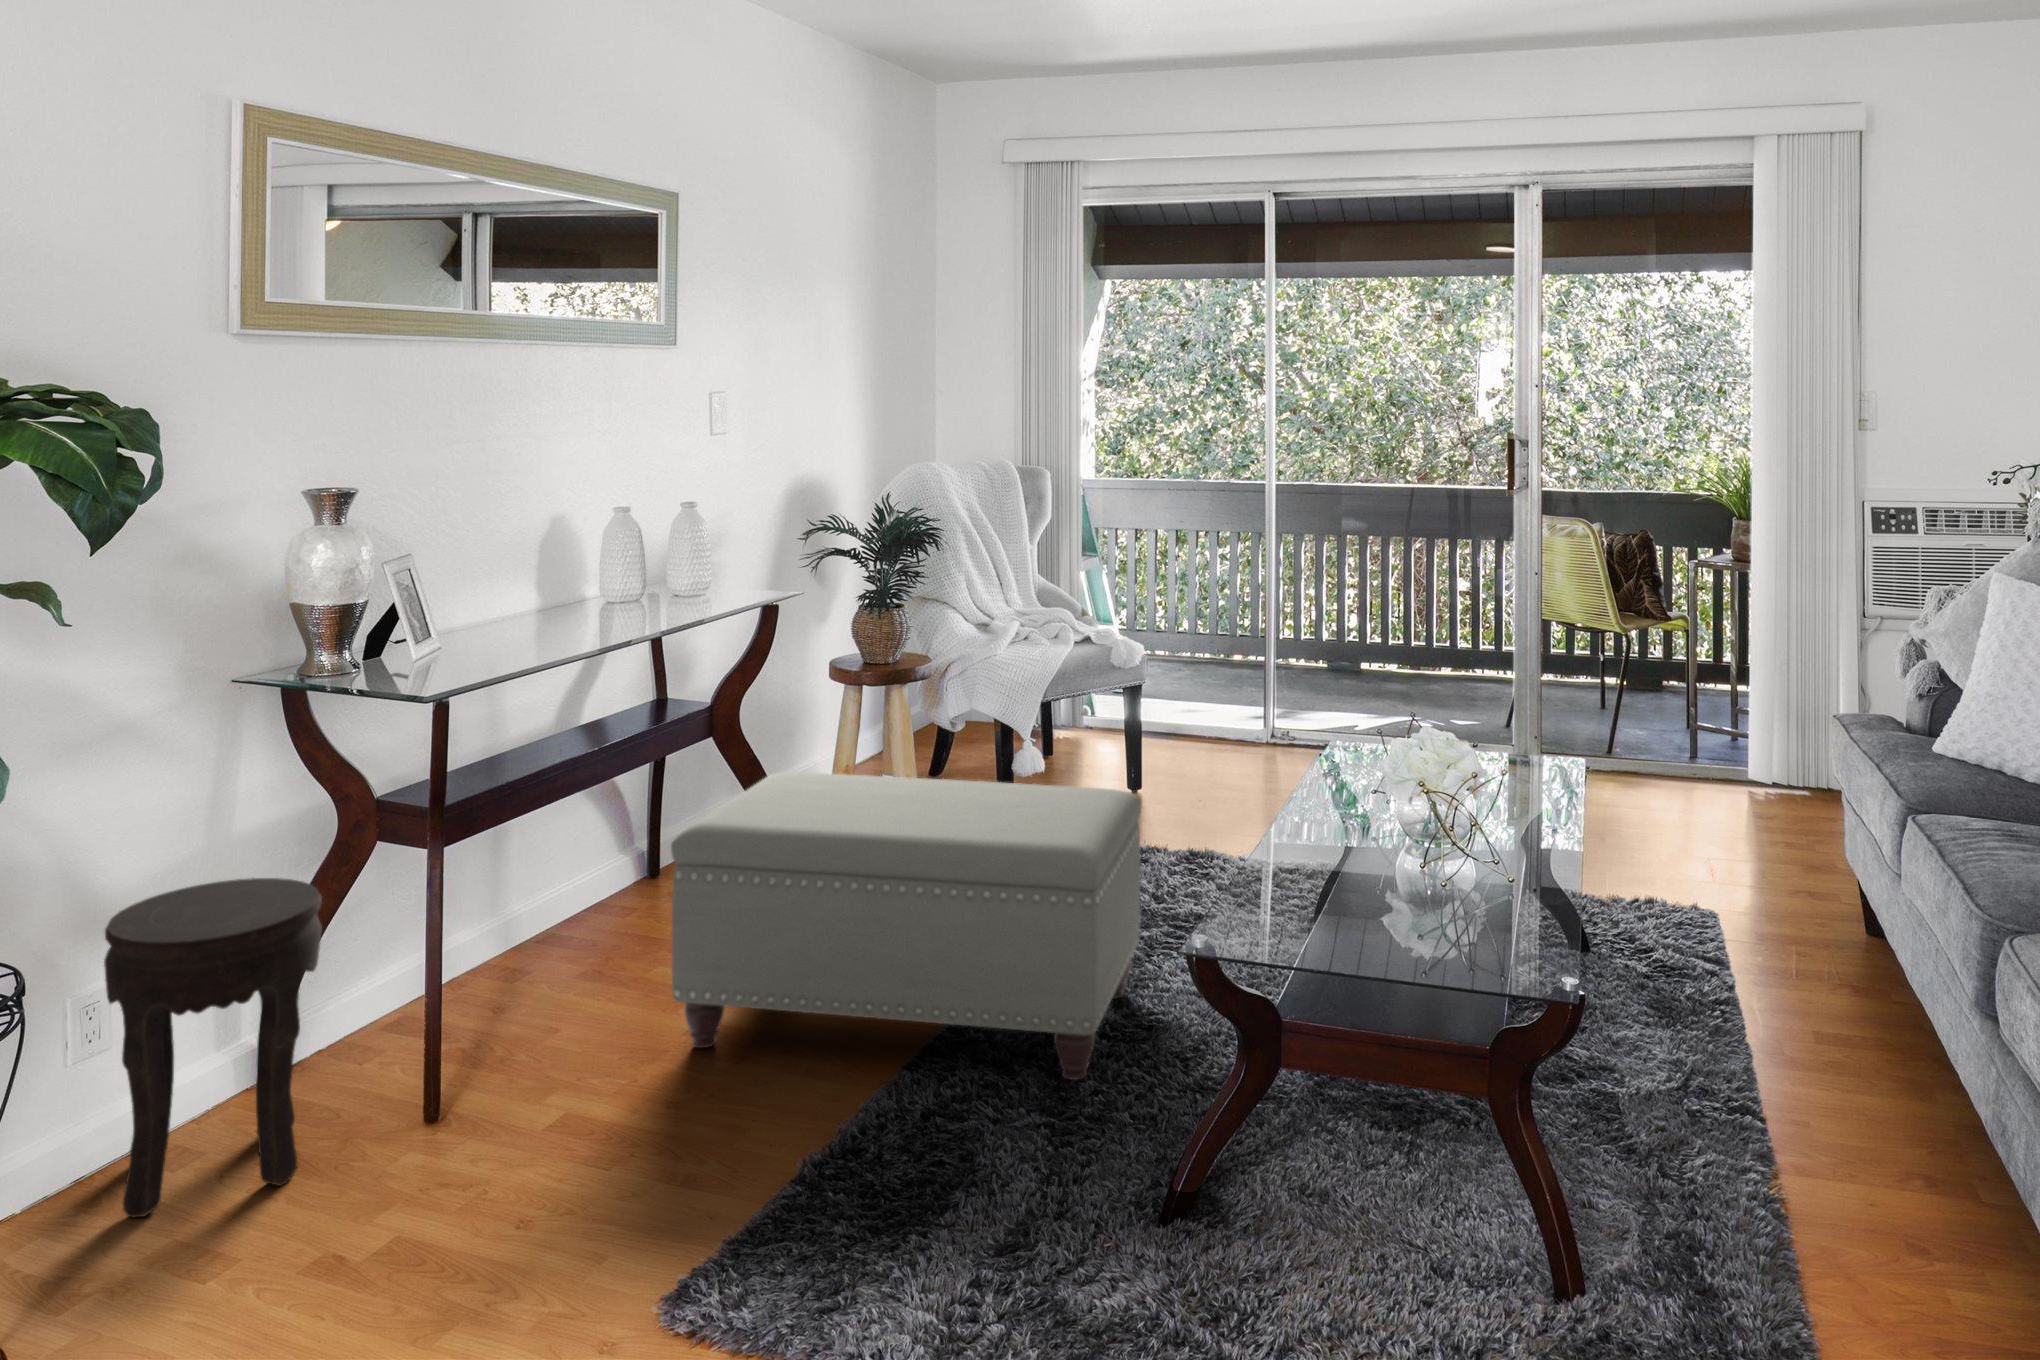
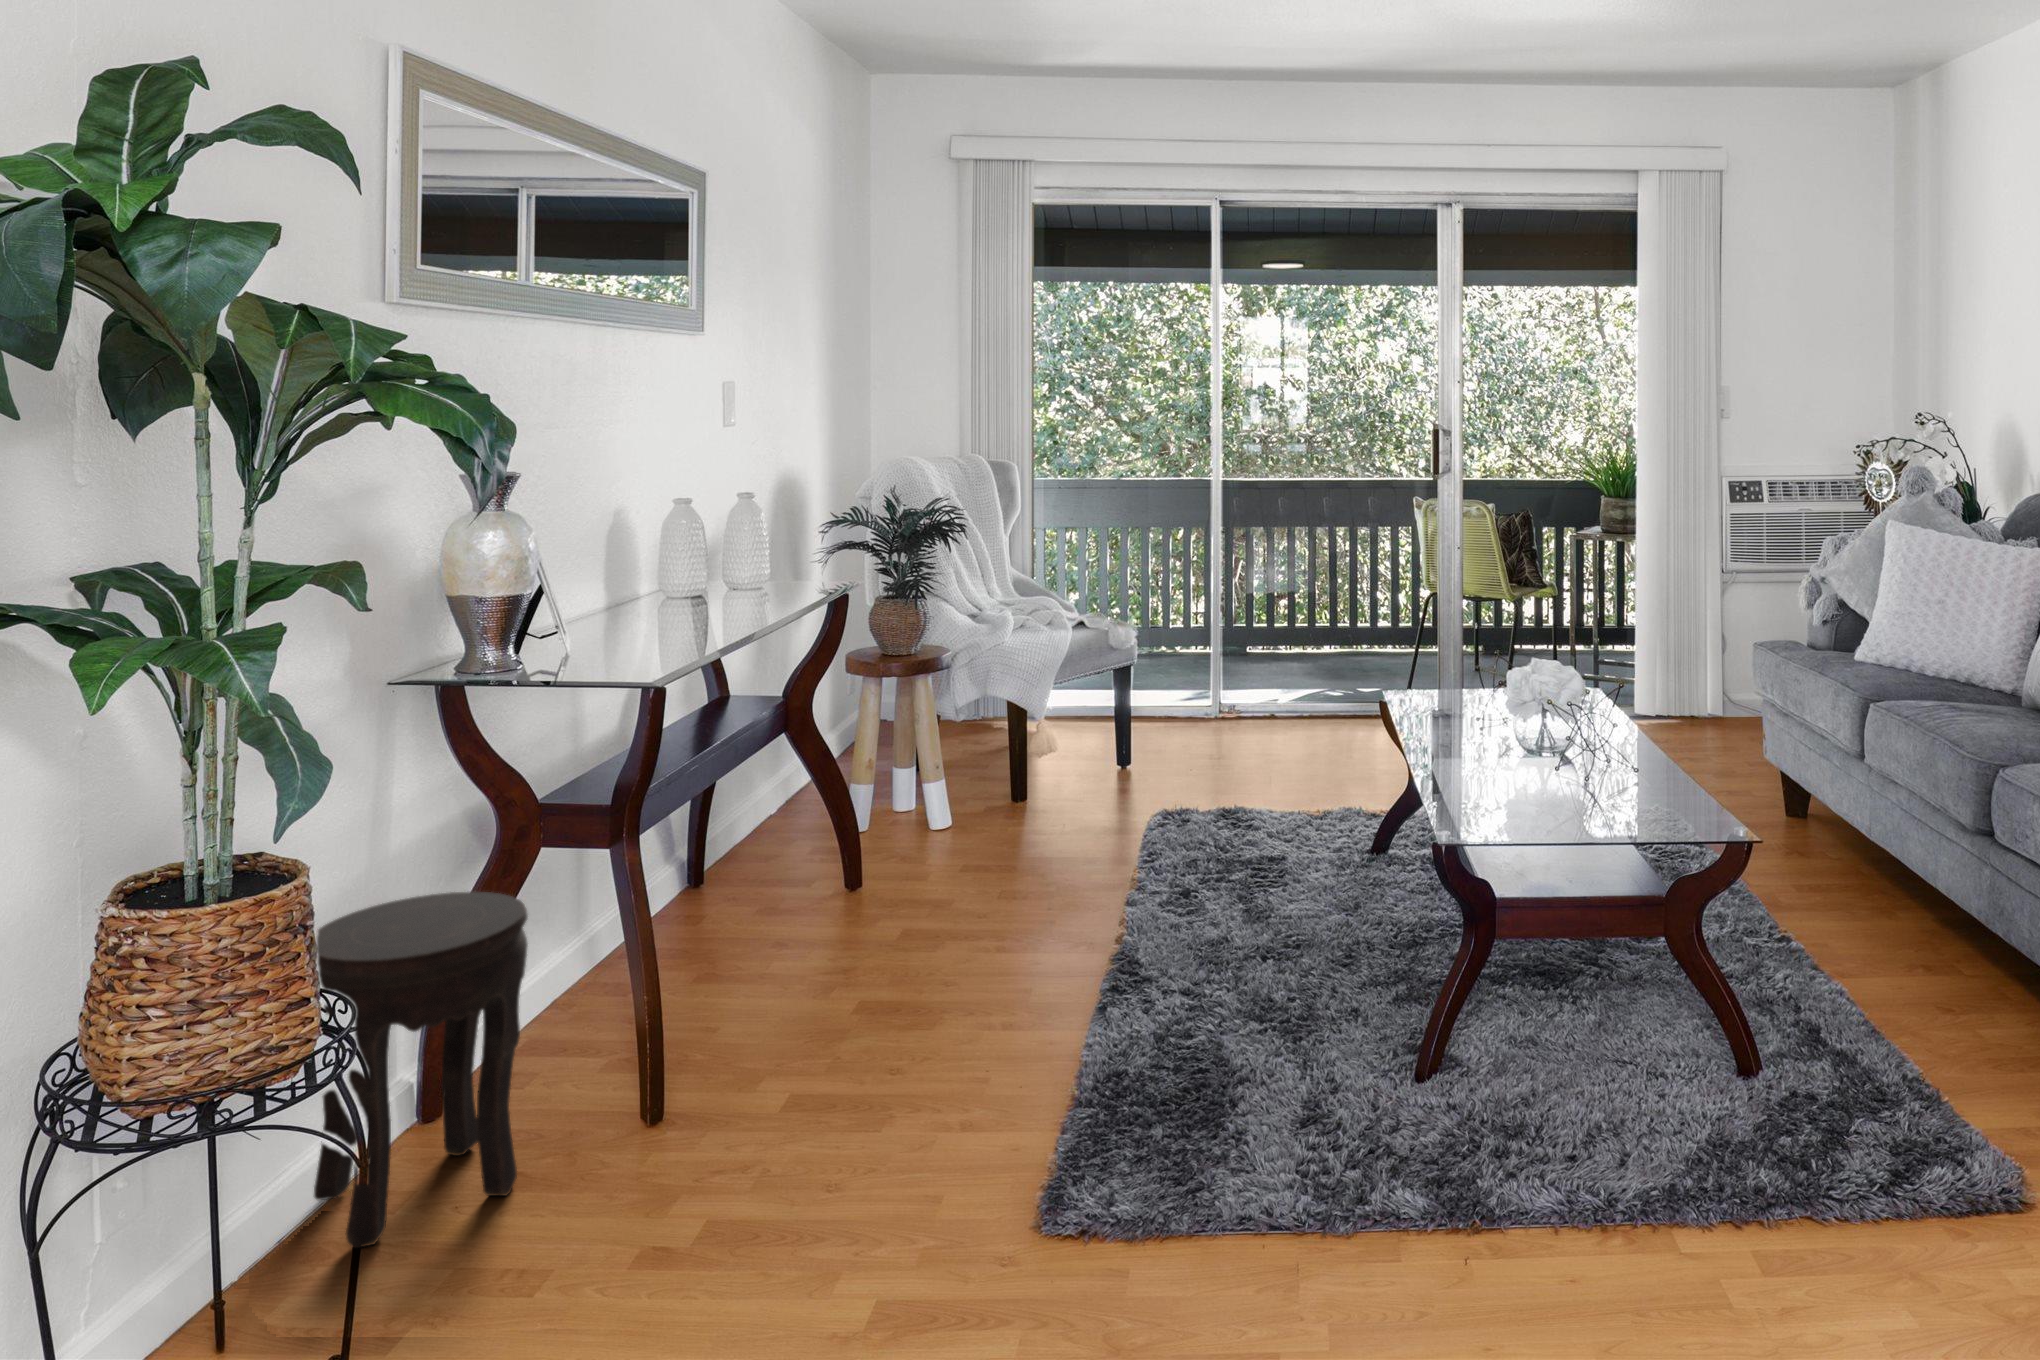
ottoman: present [671,772,1141,1080] -> none [831,747,1250,1021]

